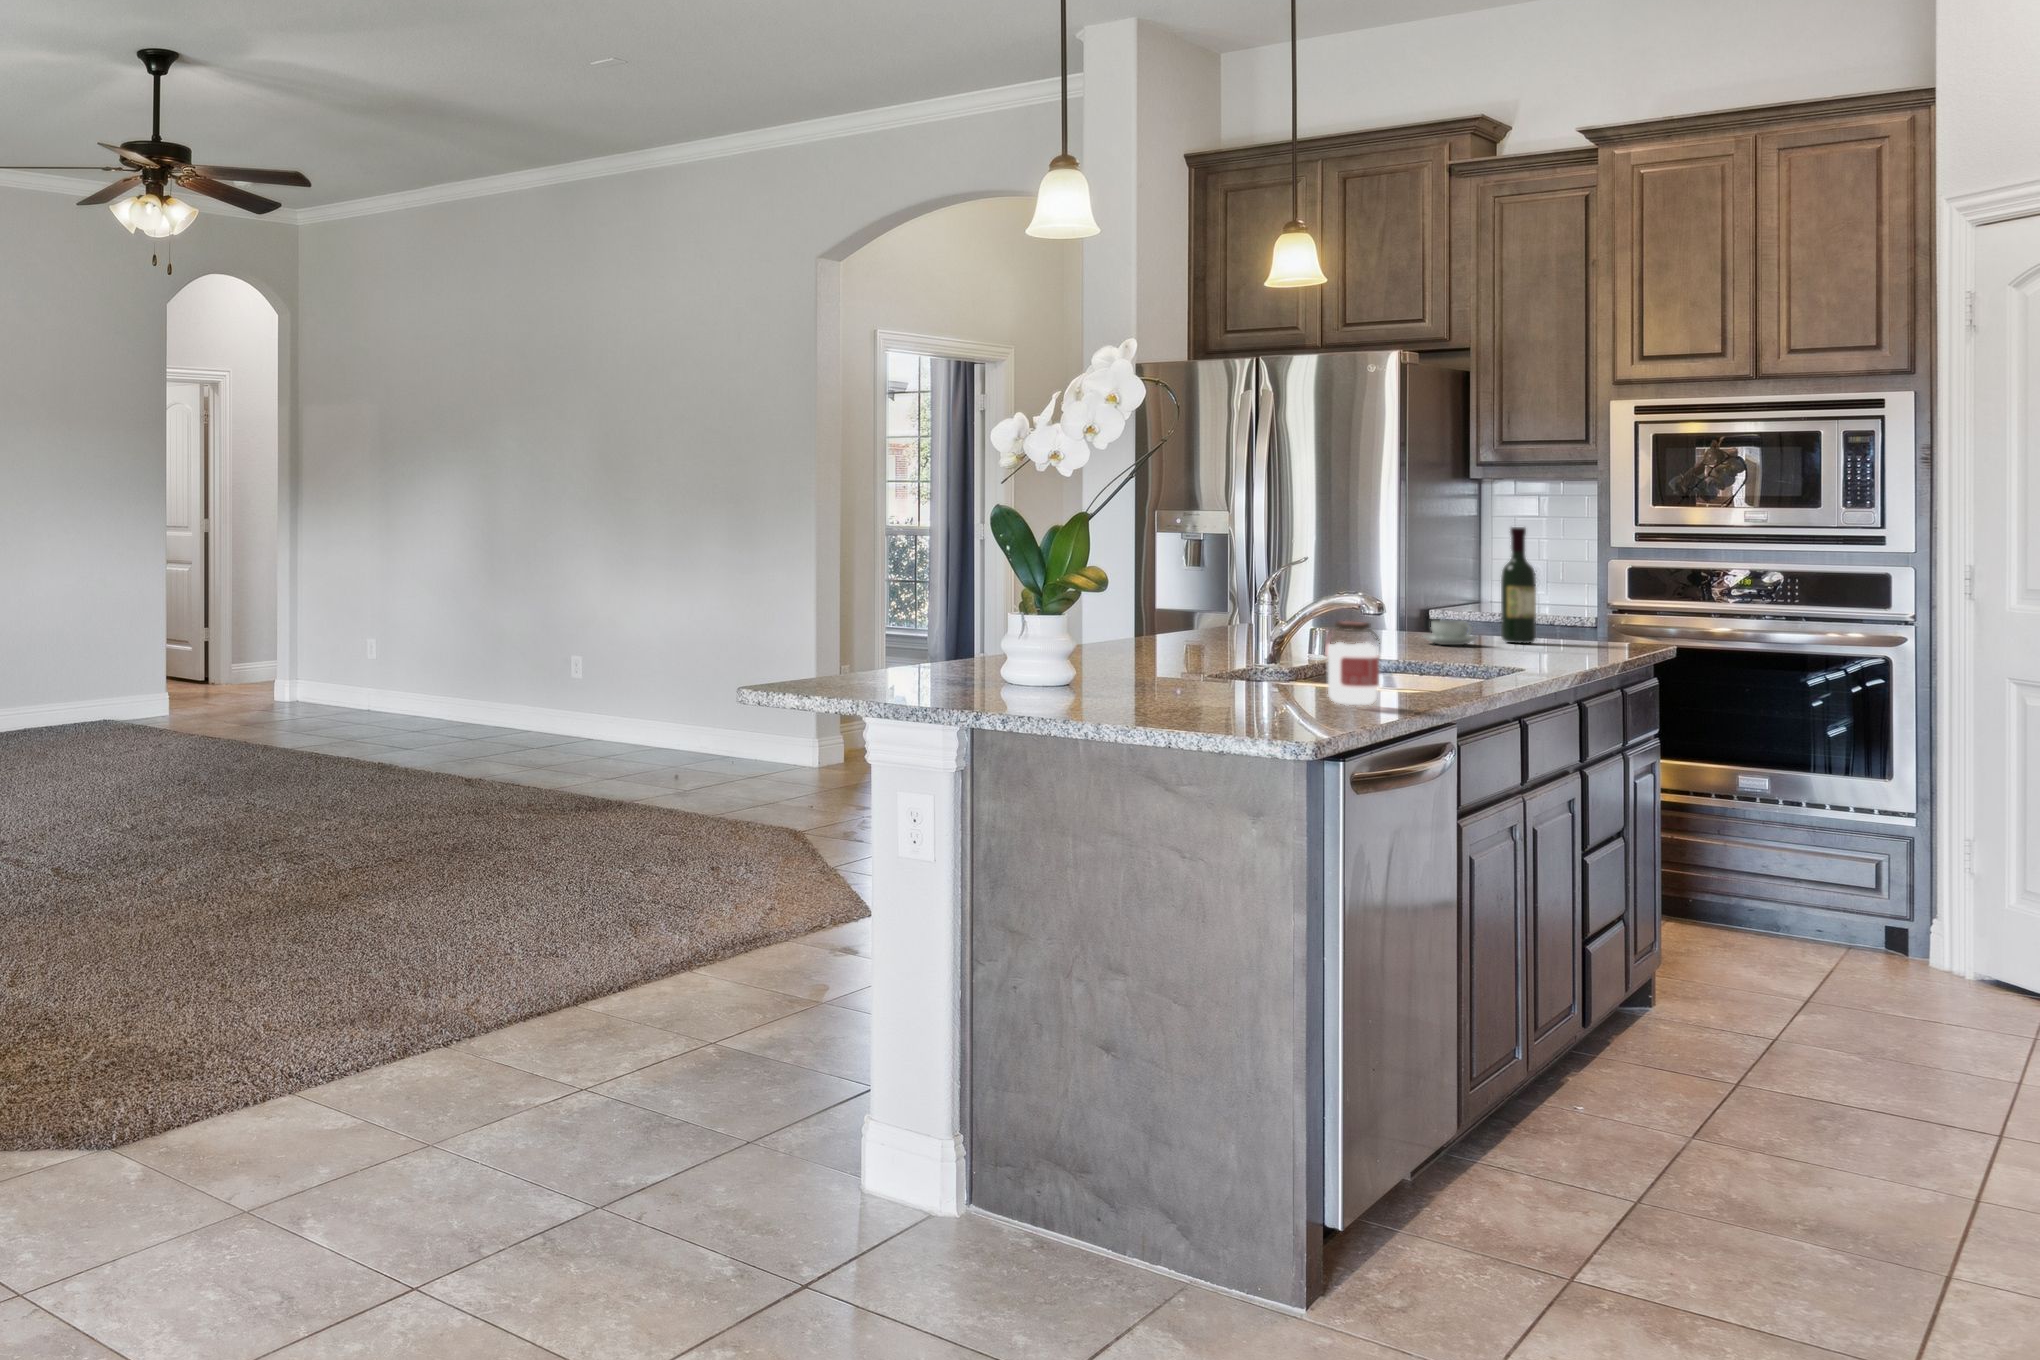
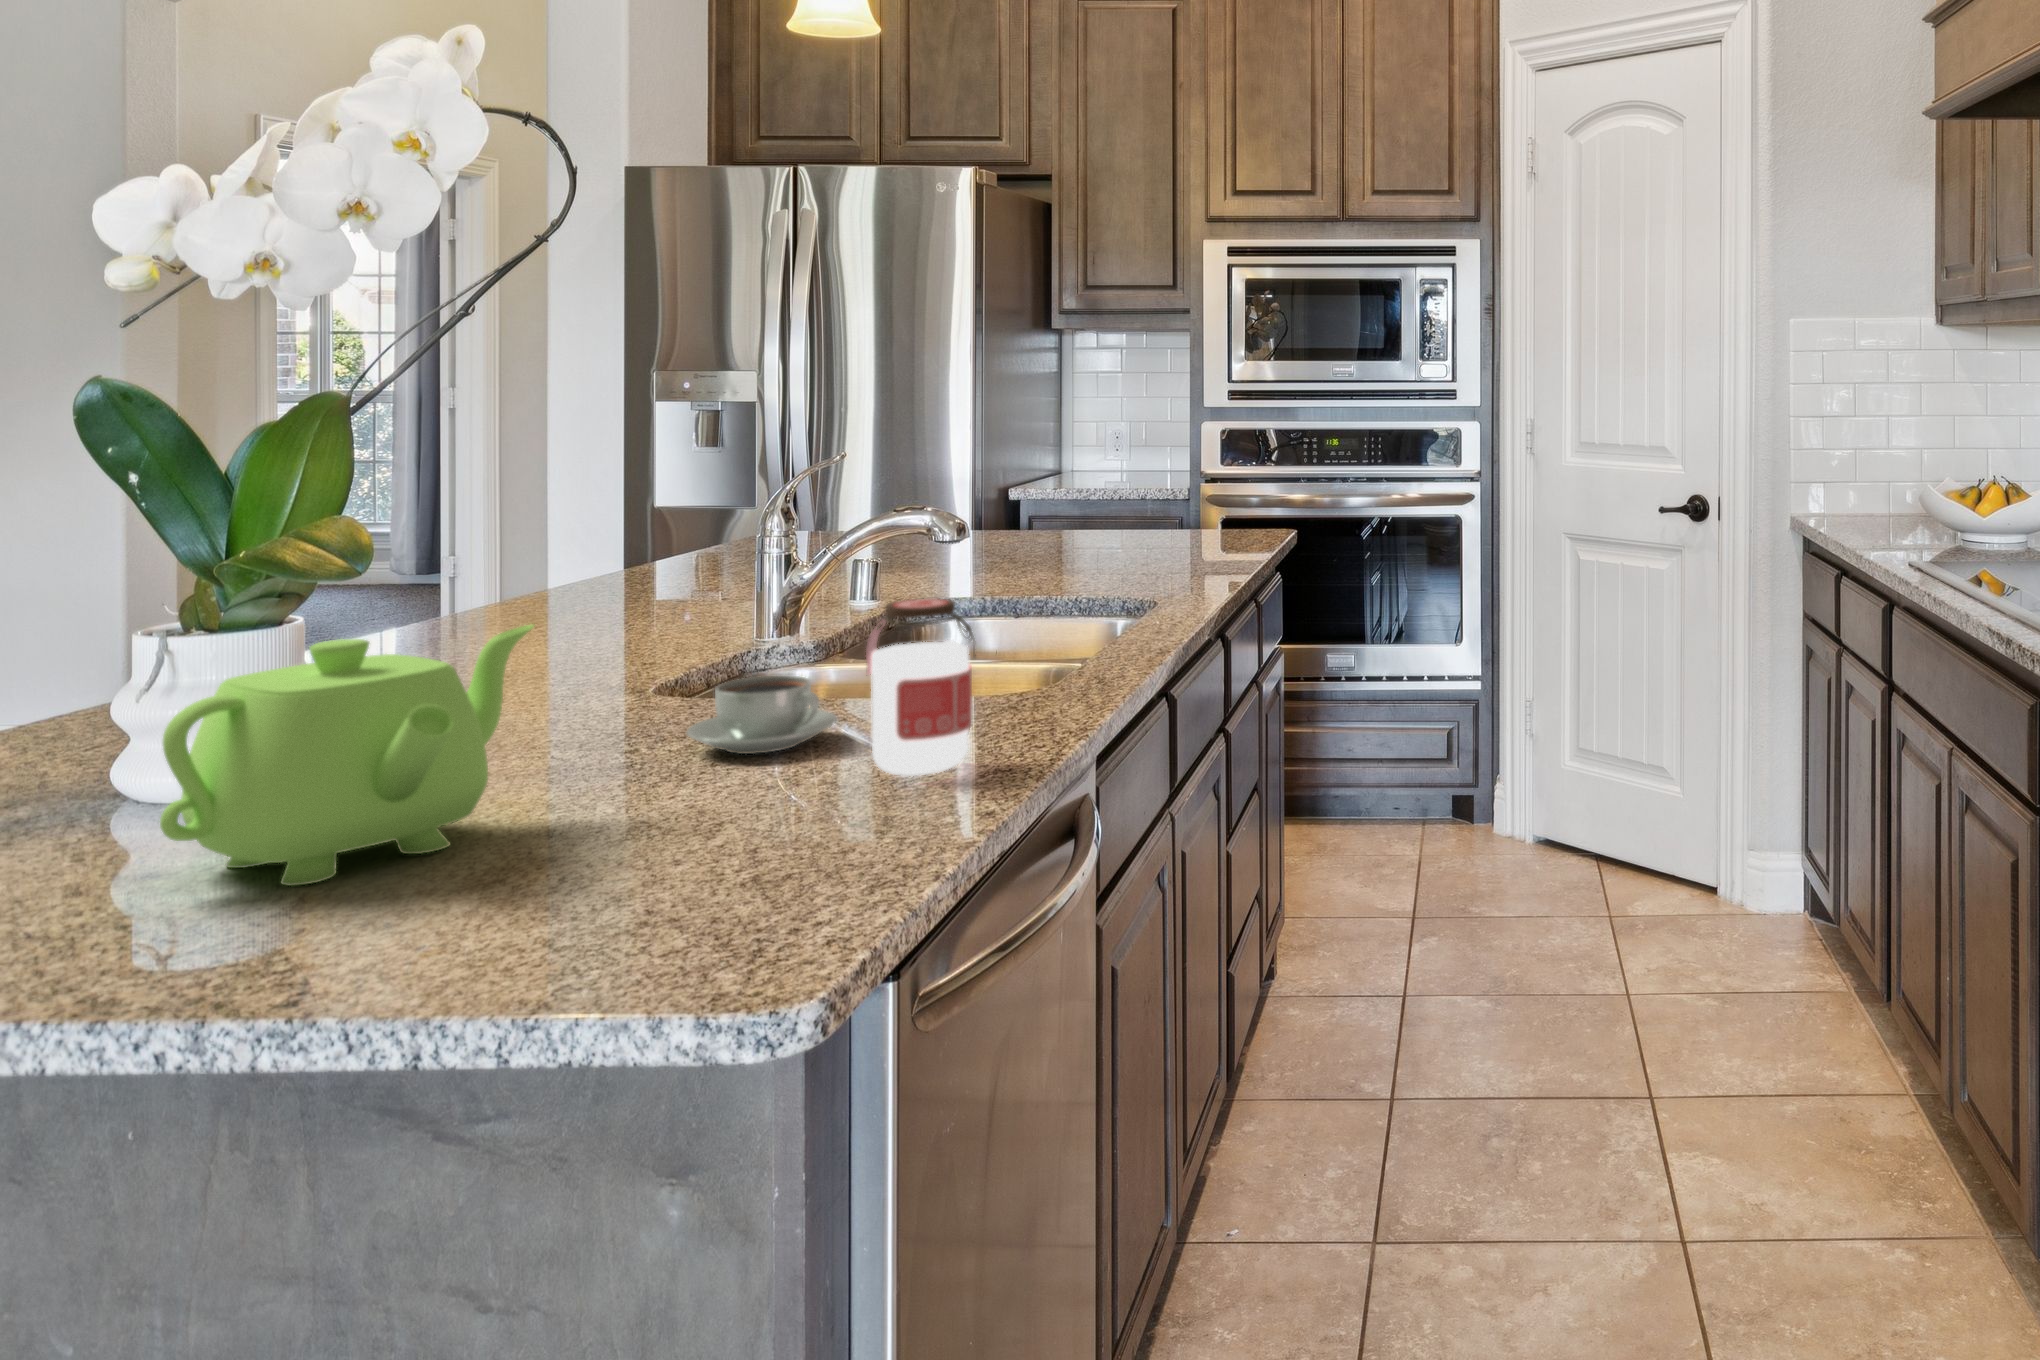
wine bottle: present [1501,527,1536,643] -> none [1111,390,1153,545]
teapot: none [1060,613,1179,702] -> present [160,624,535,885]
coffee cup: present [1422,620,1476,645] -> present [687,675,837,754]

